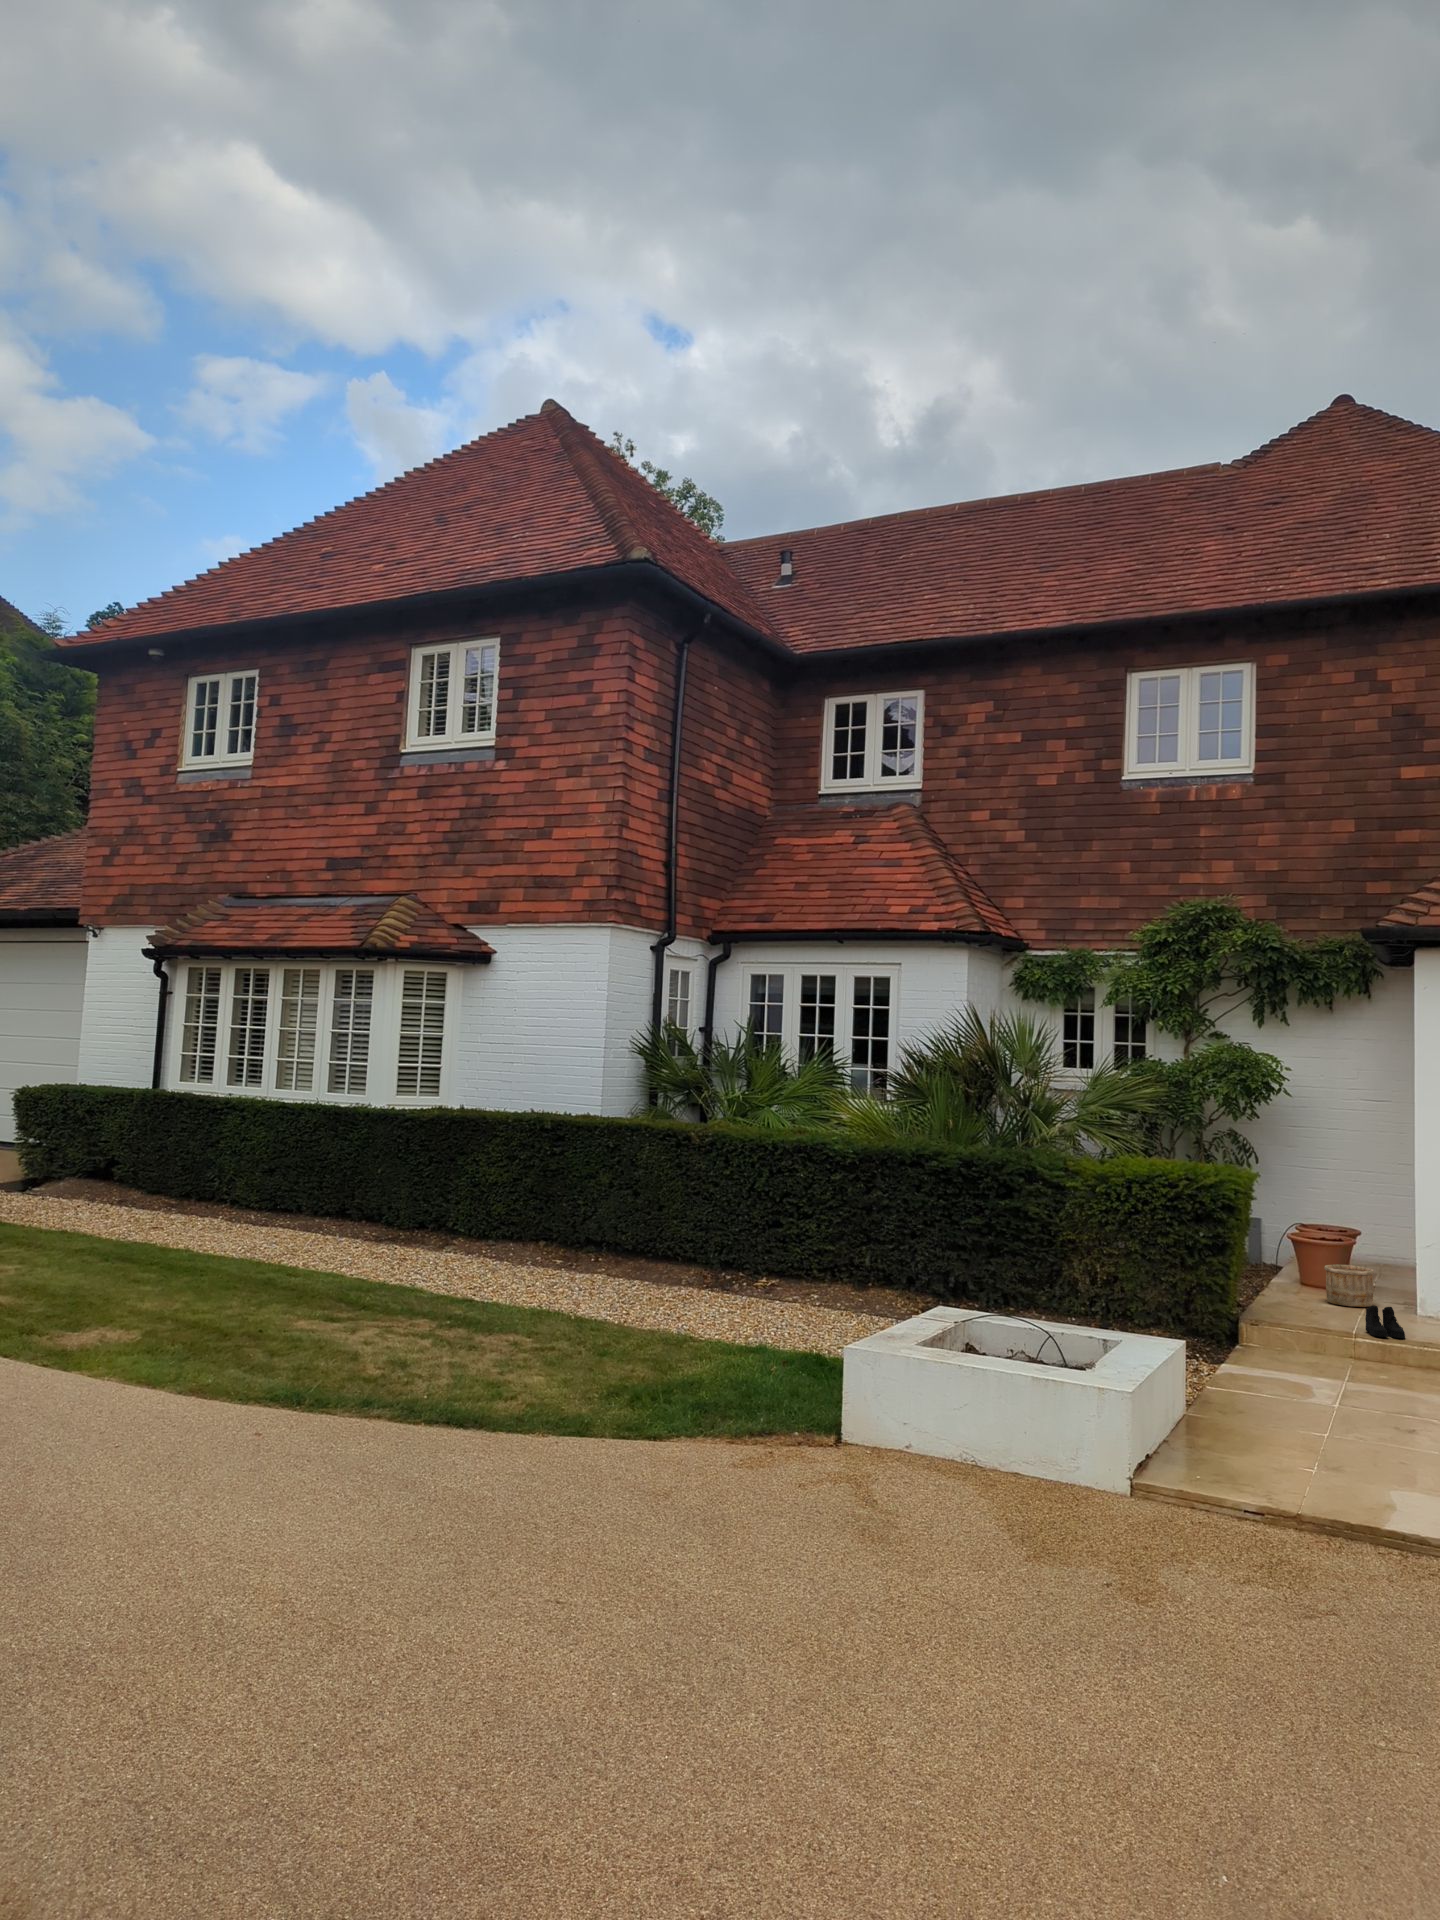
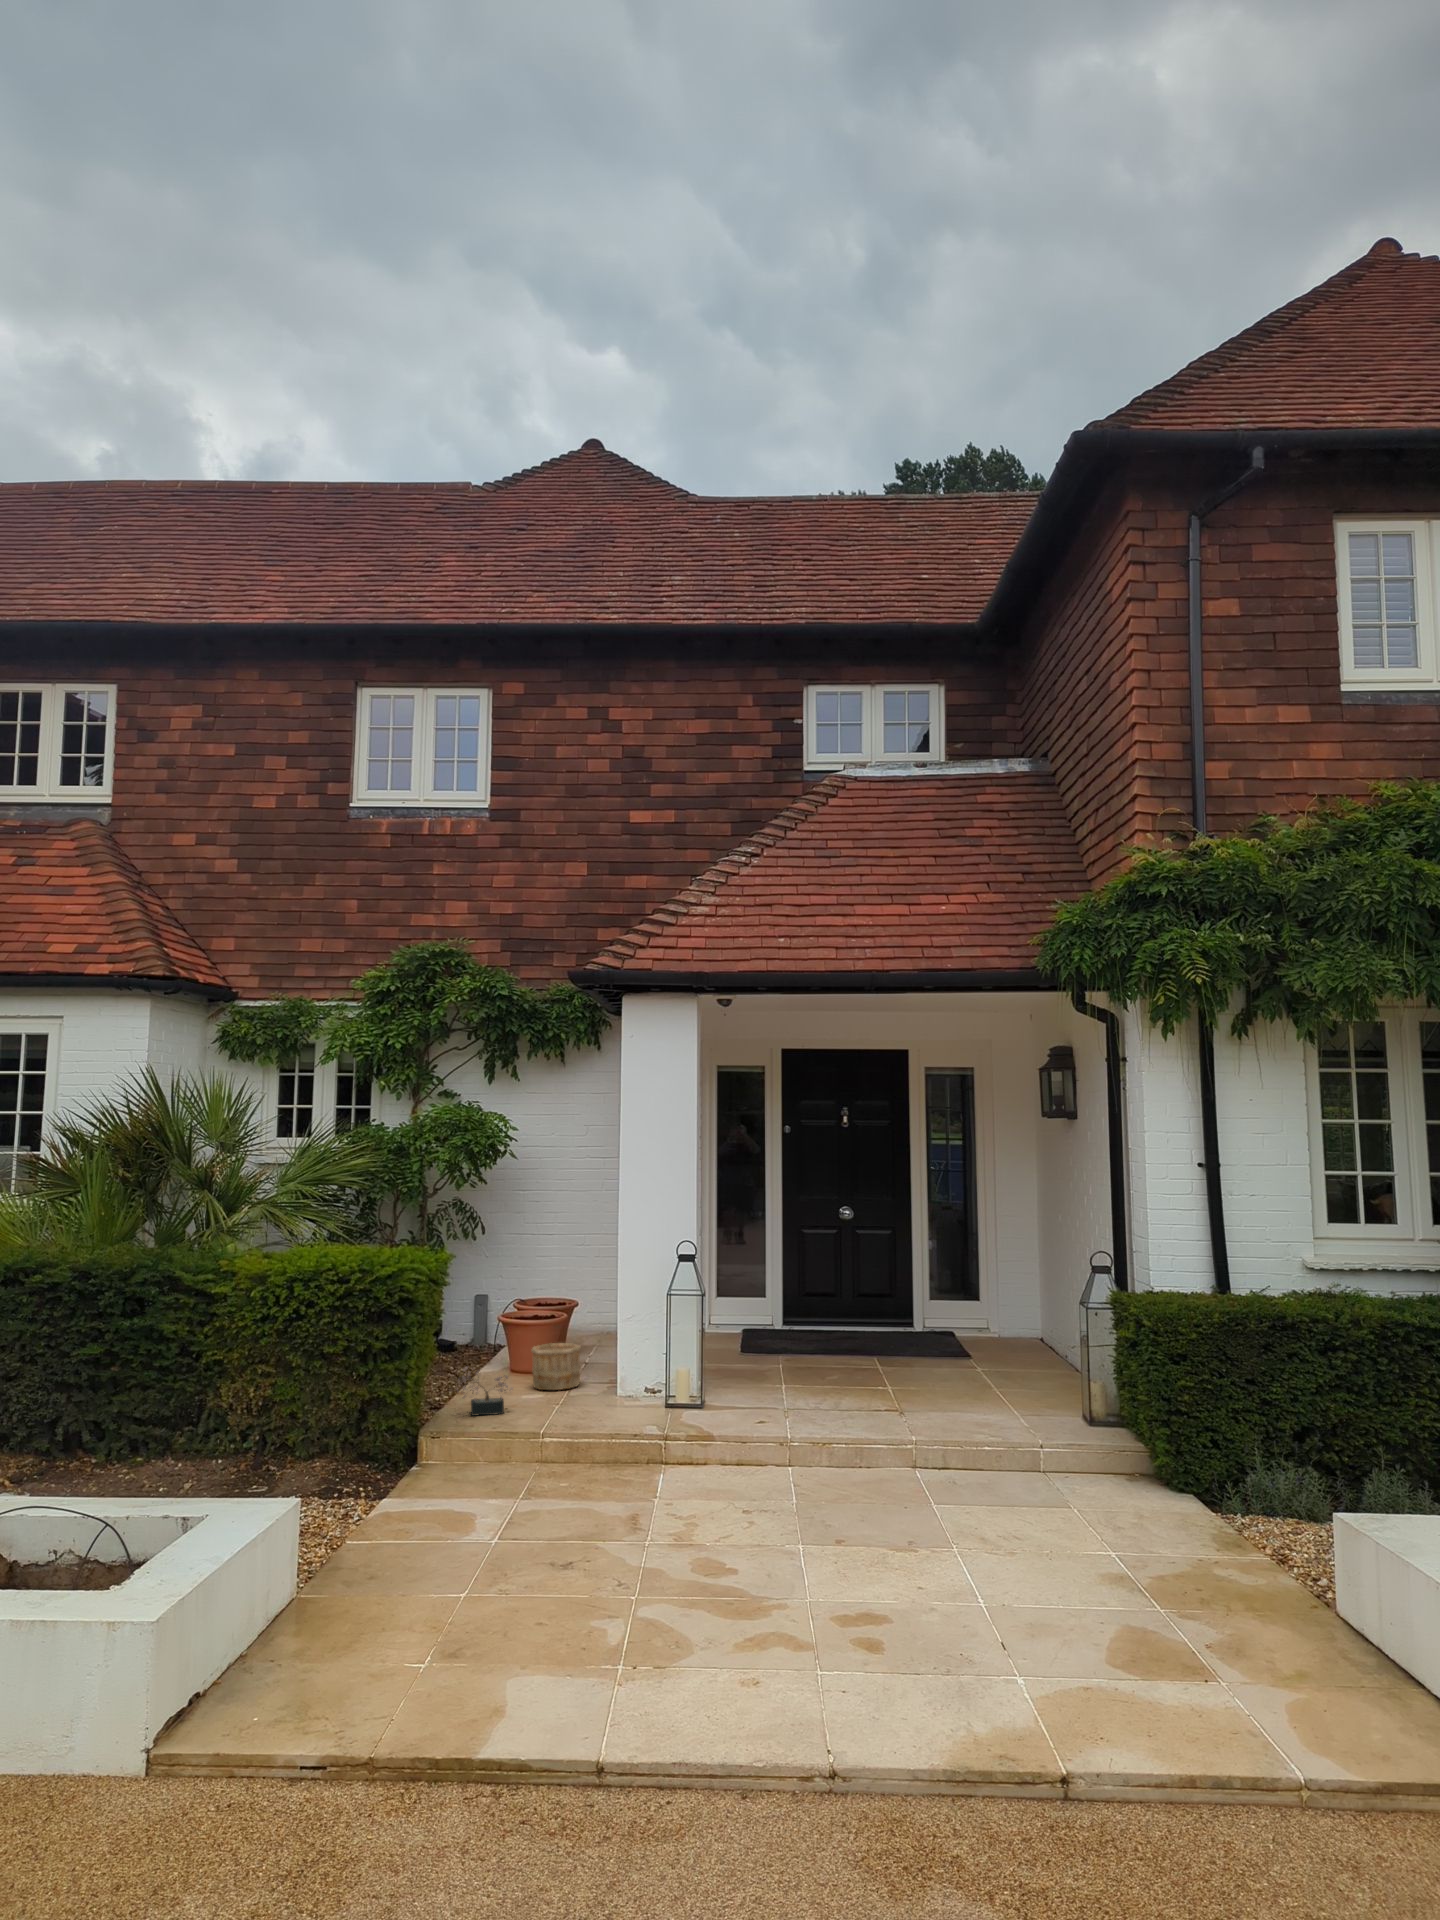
decorative plant: none [1262,1272,1316,1319] -> present [458,1367,512,1416]
boots: present [1365,1306,1405,1338] -> none [557,1389,595,1426]

